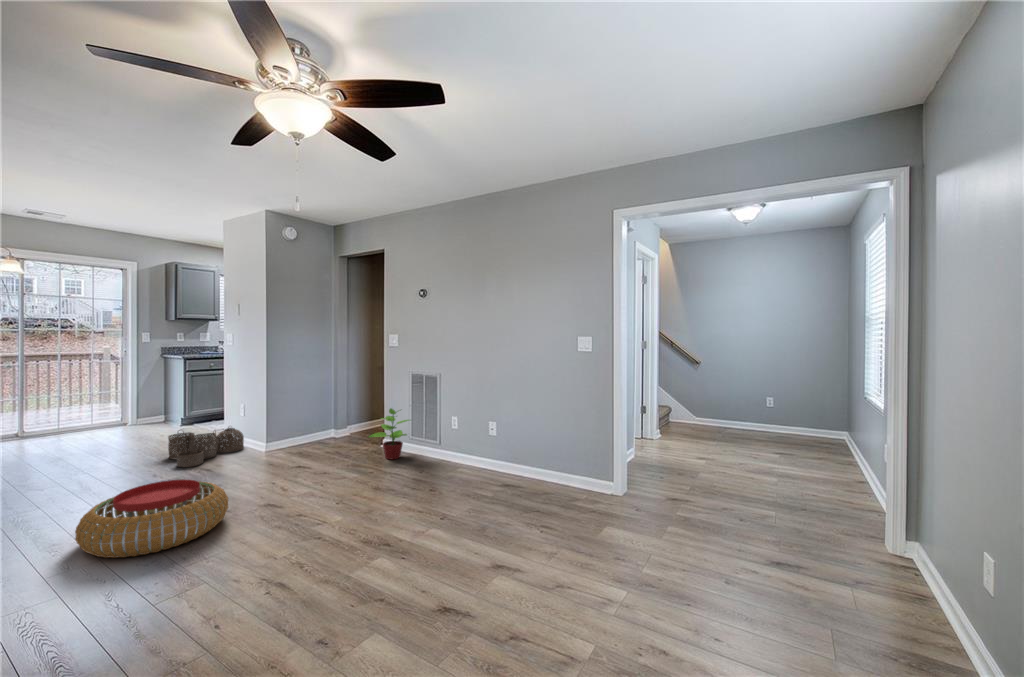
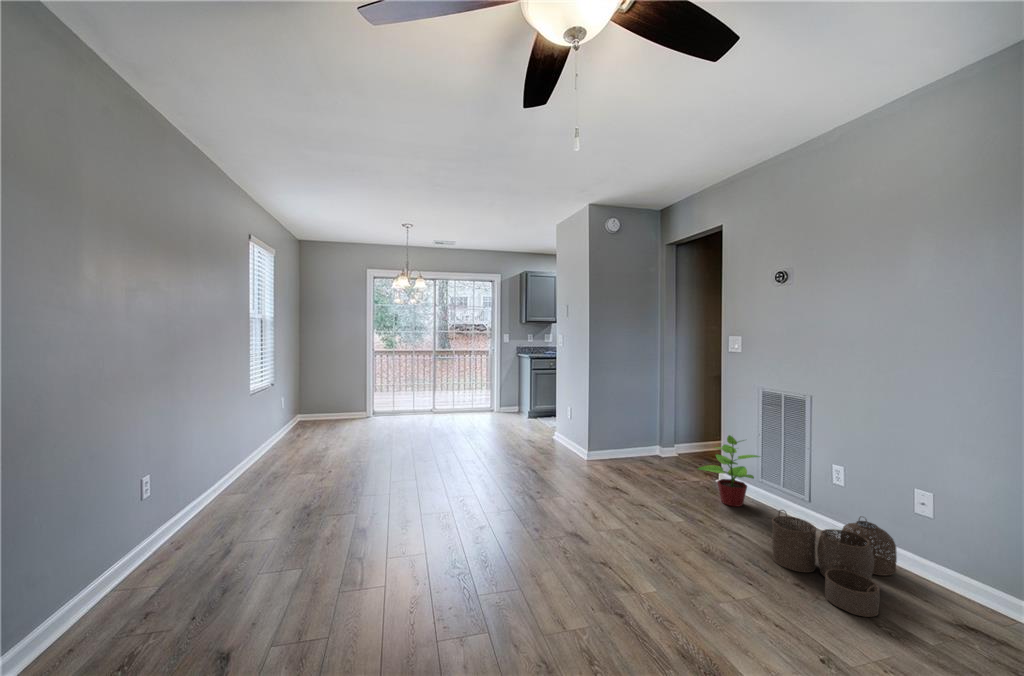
woven basket: present [168,427,244,467] -> present [772,510,897,617]
pouf: present [75,480,228,558] -> none [421,480,537,557]

